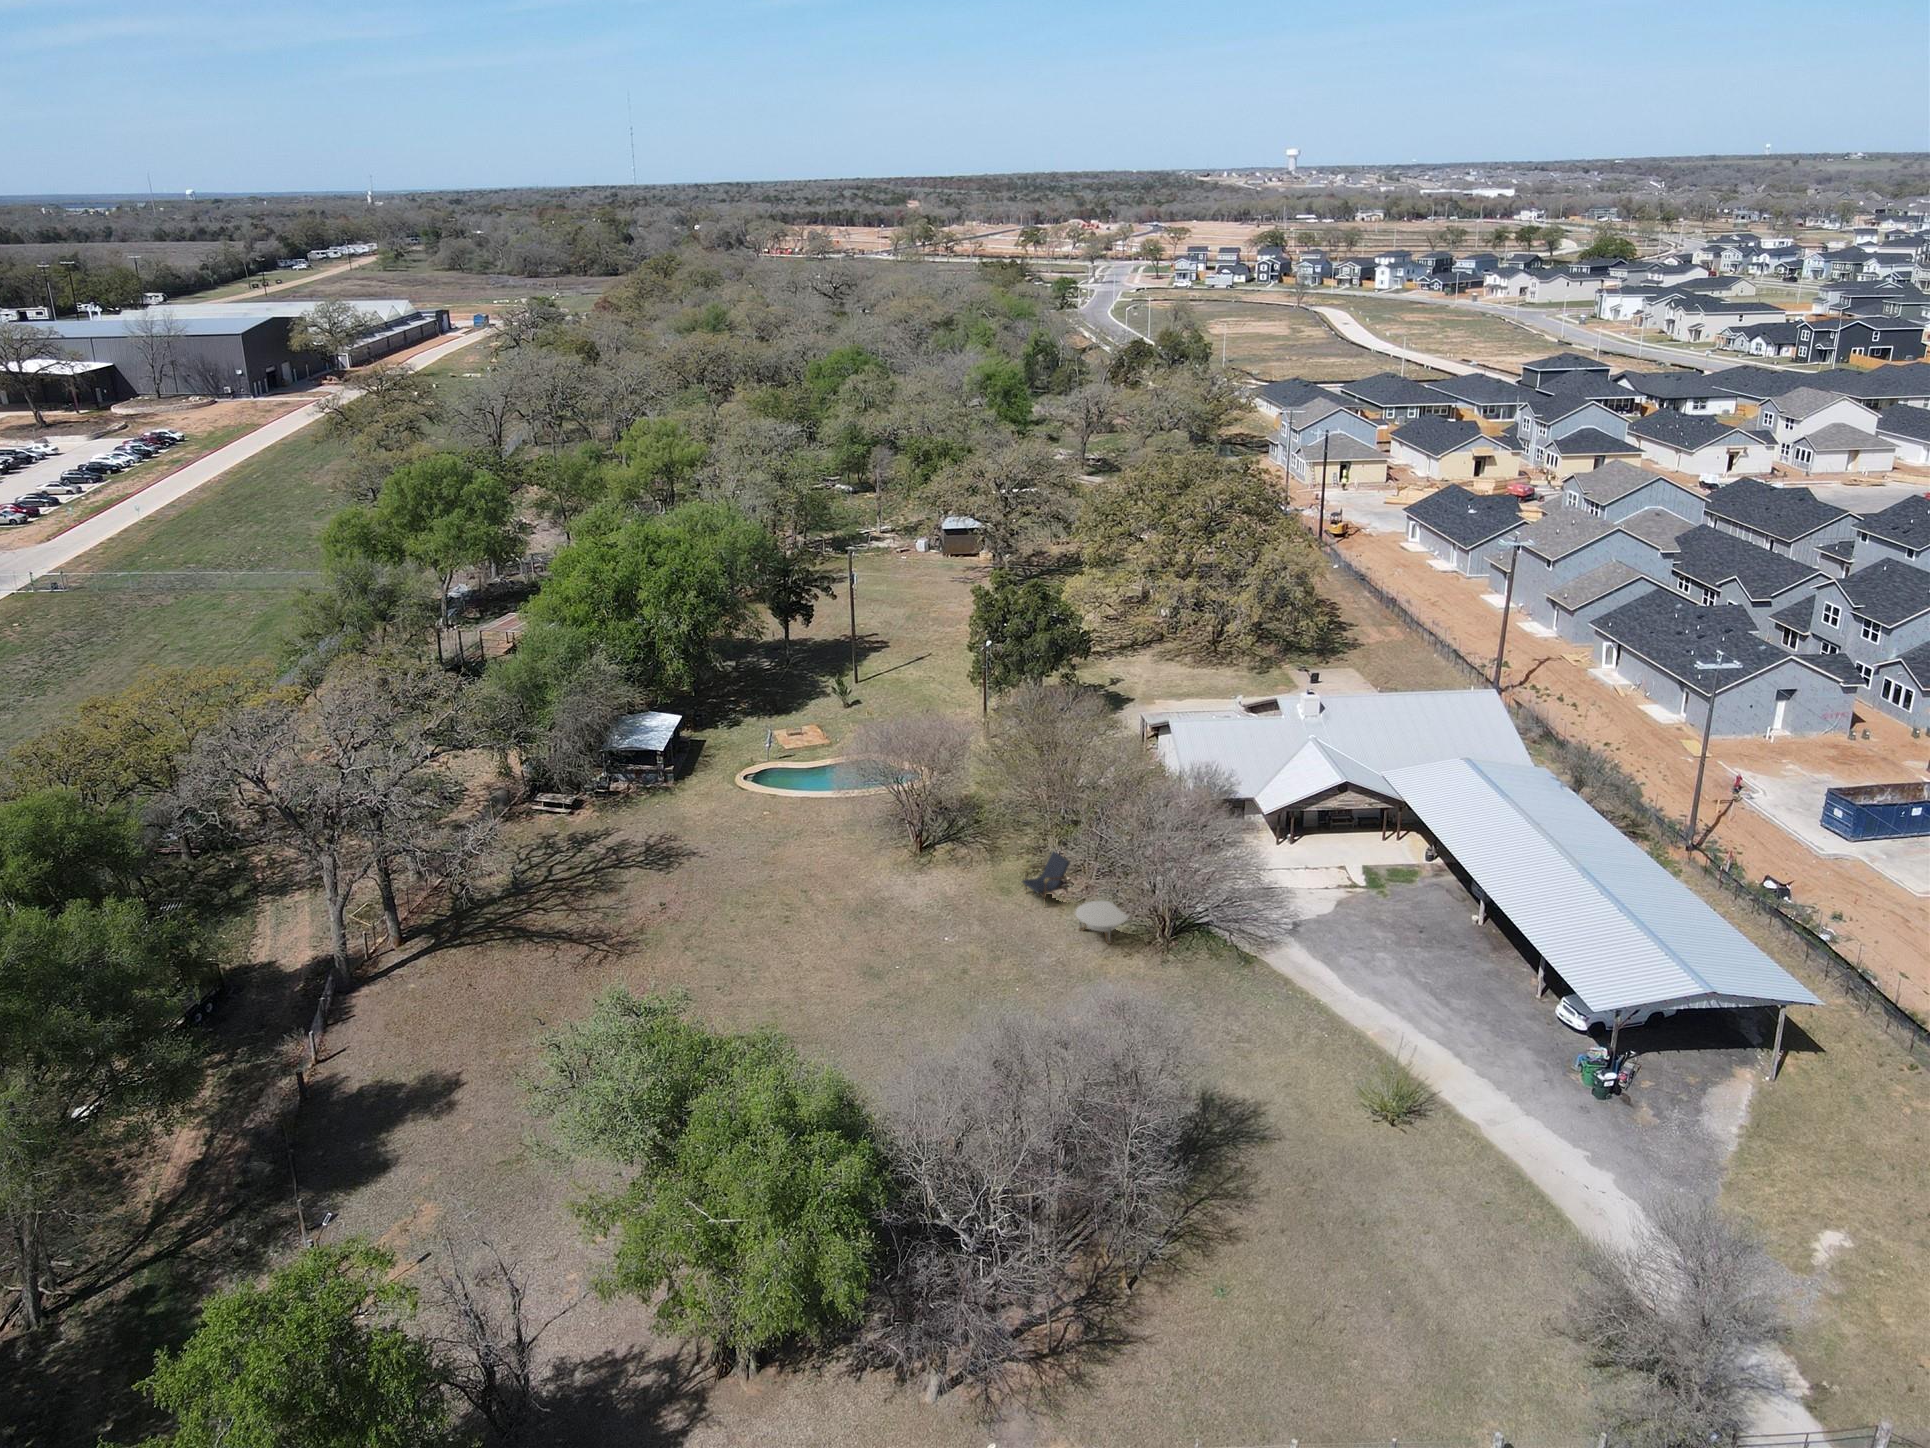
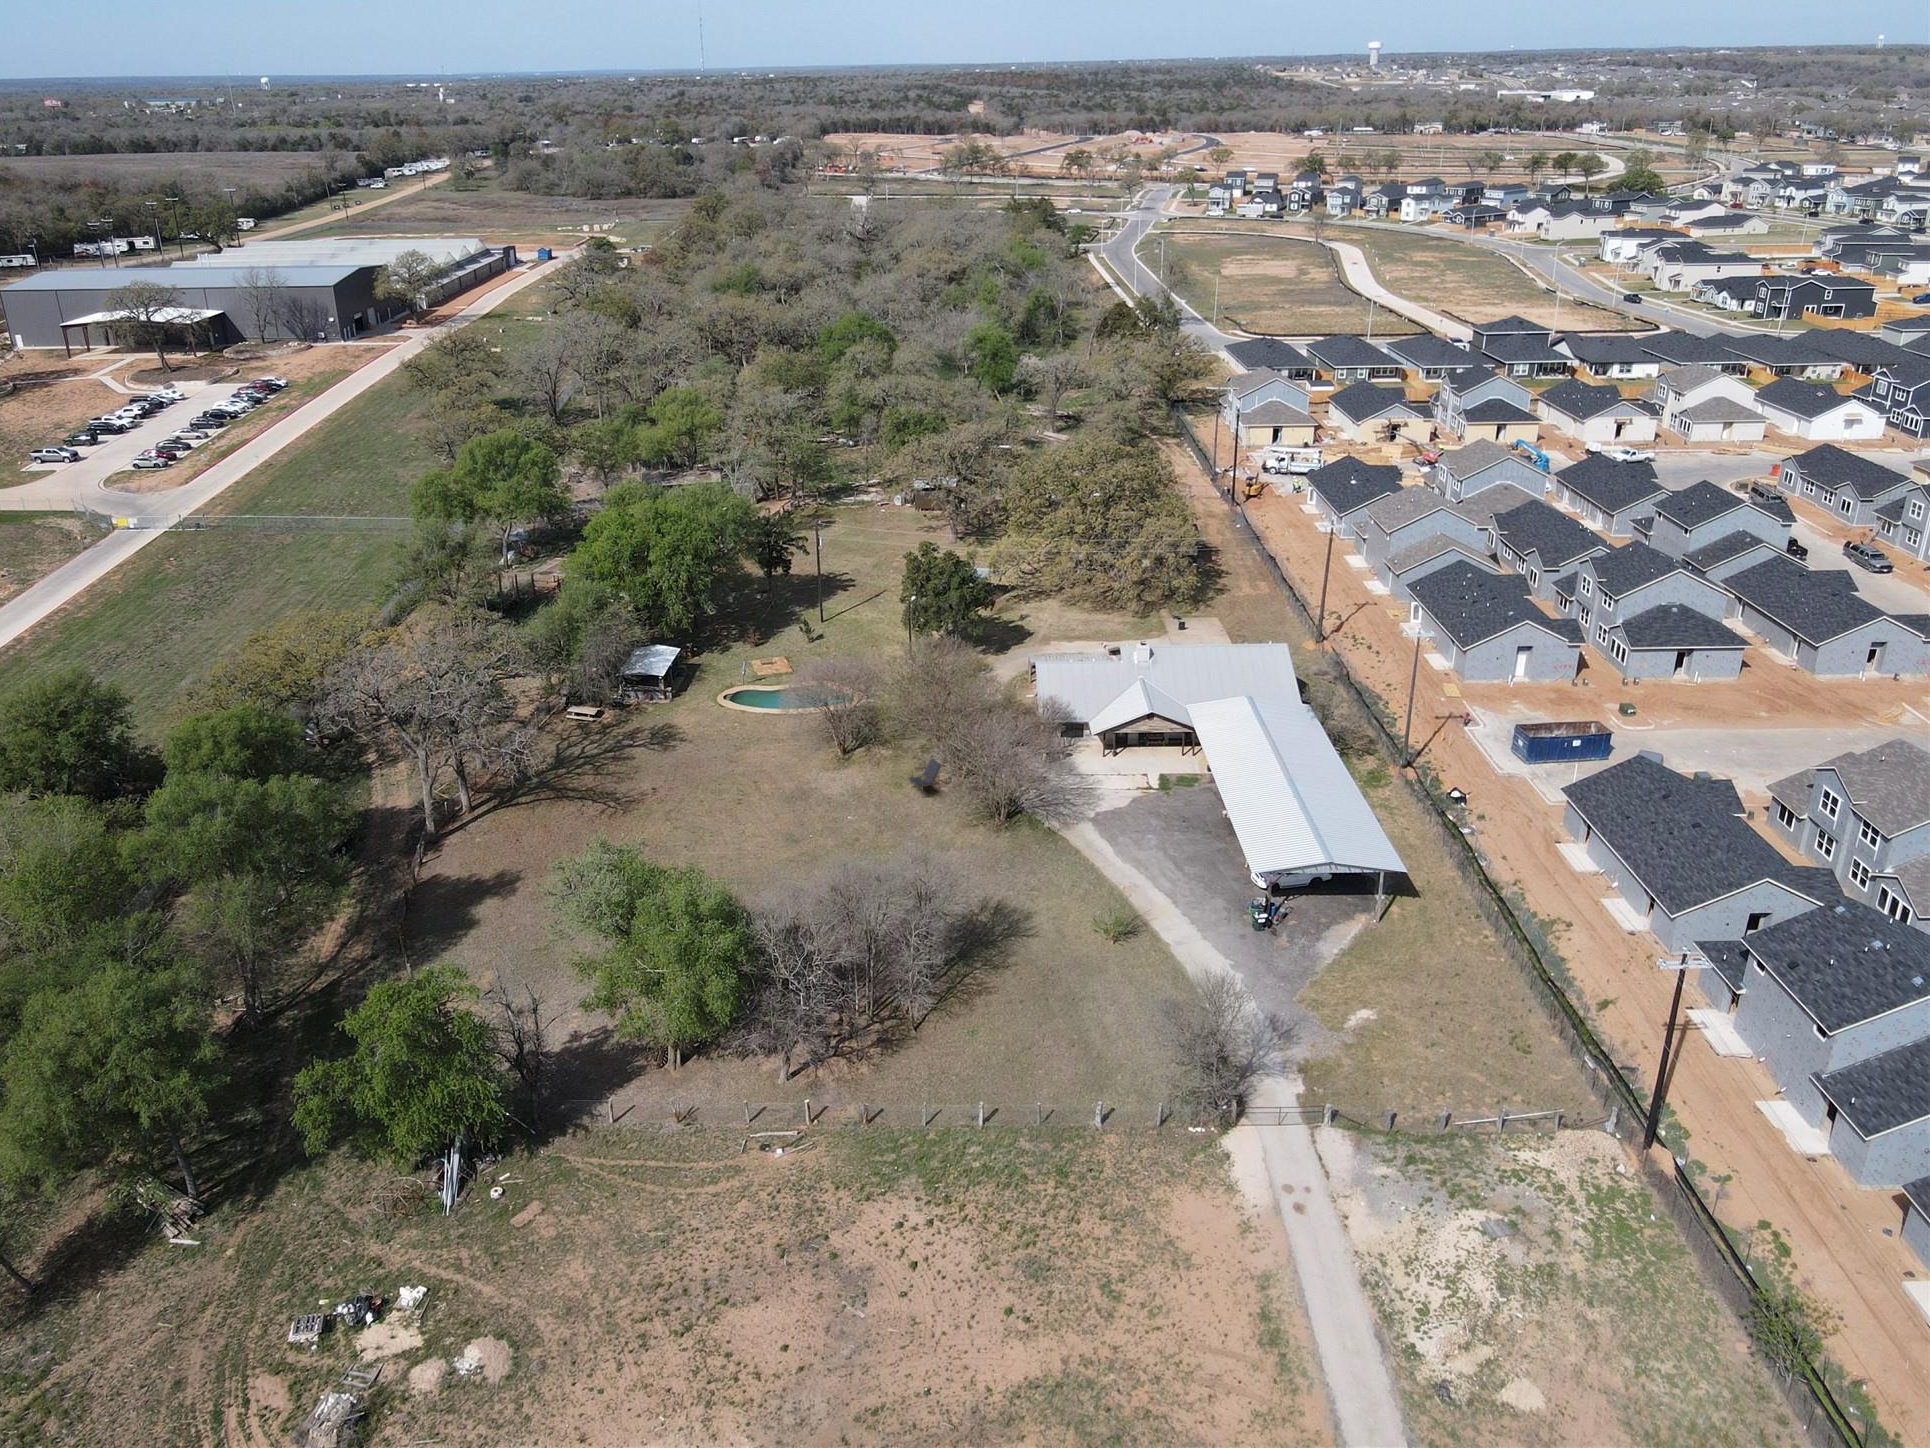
round table: present [1076,901,1128,944] -> none [938,793,976,824]

